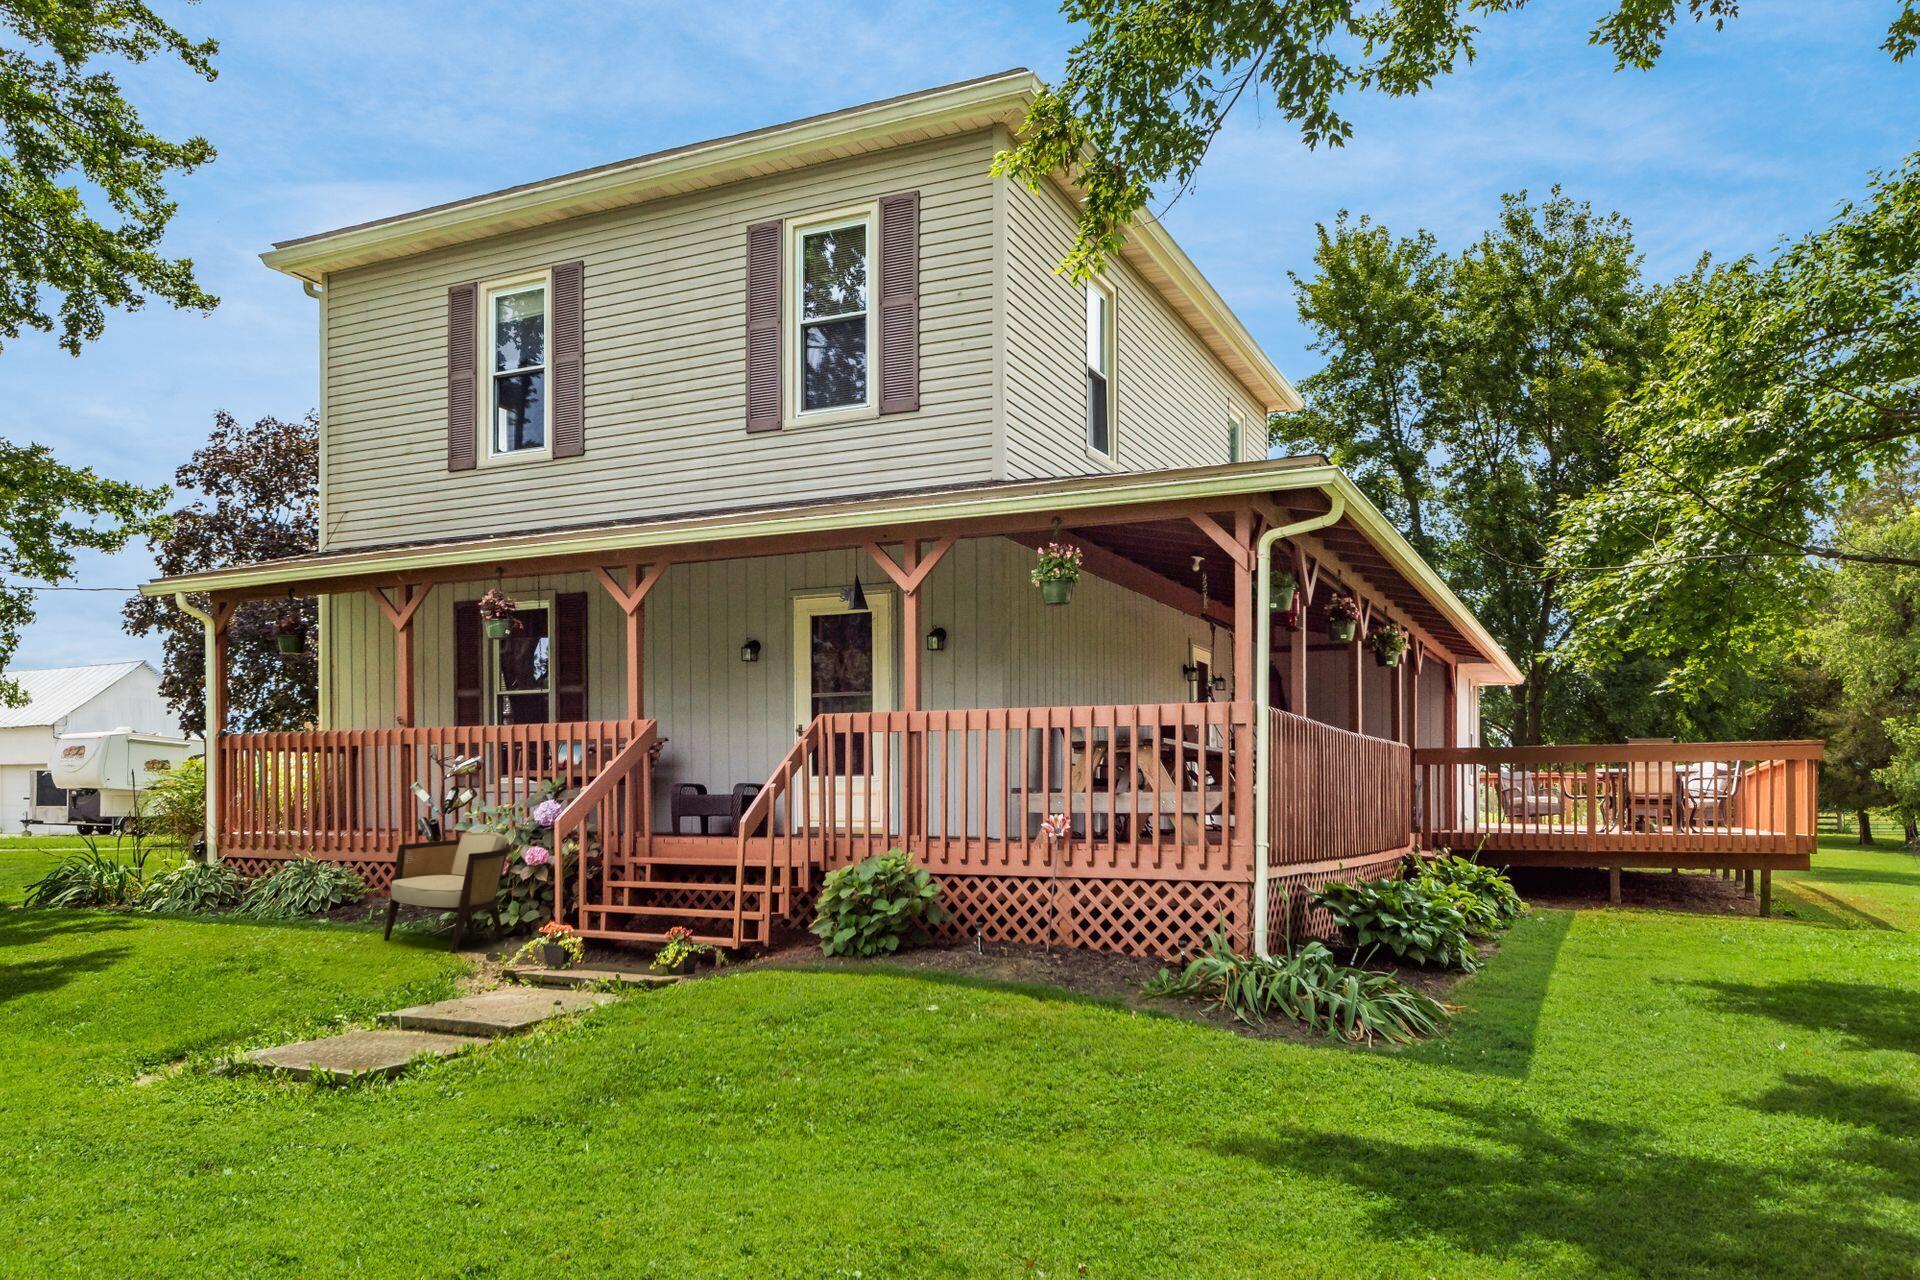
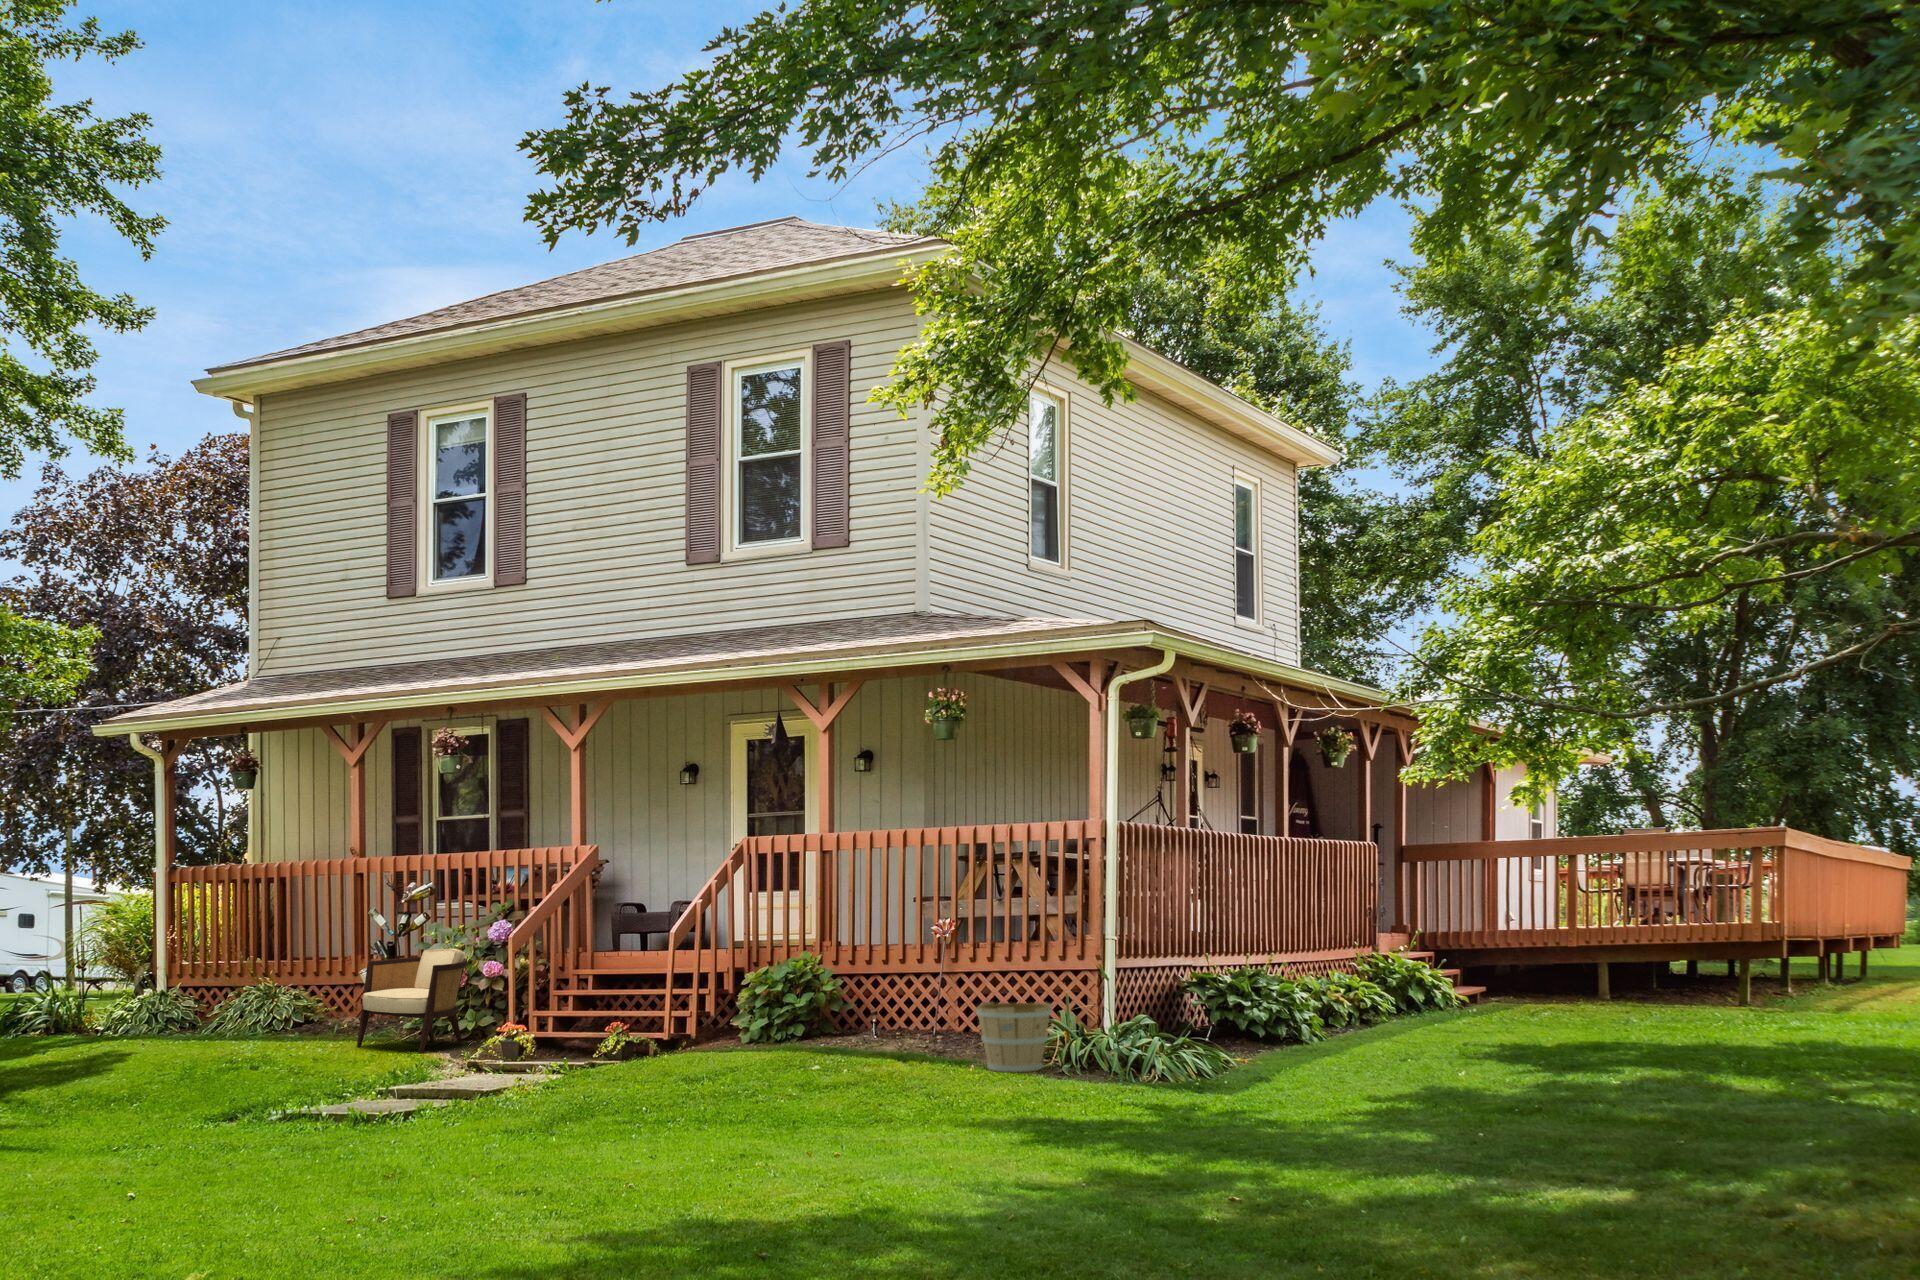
wooden bucket: none [1106,916,1195,1004] -> present [976,1002,1052,1072]

